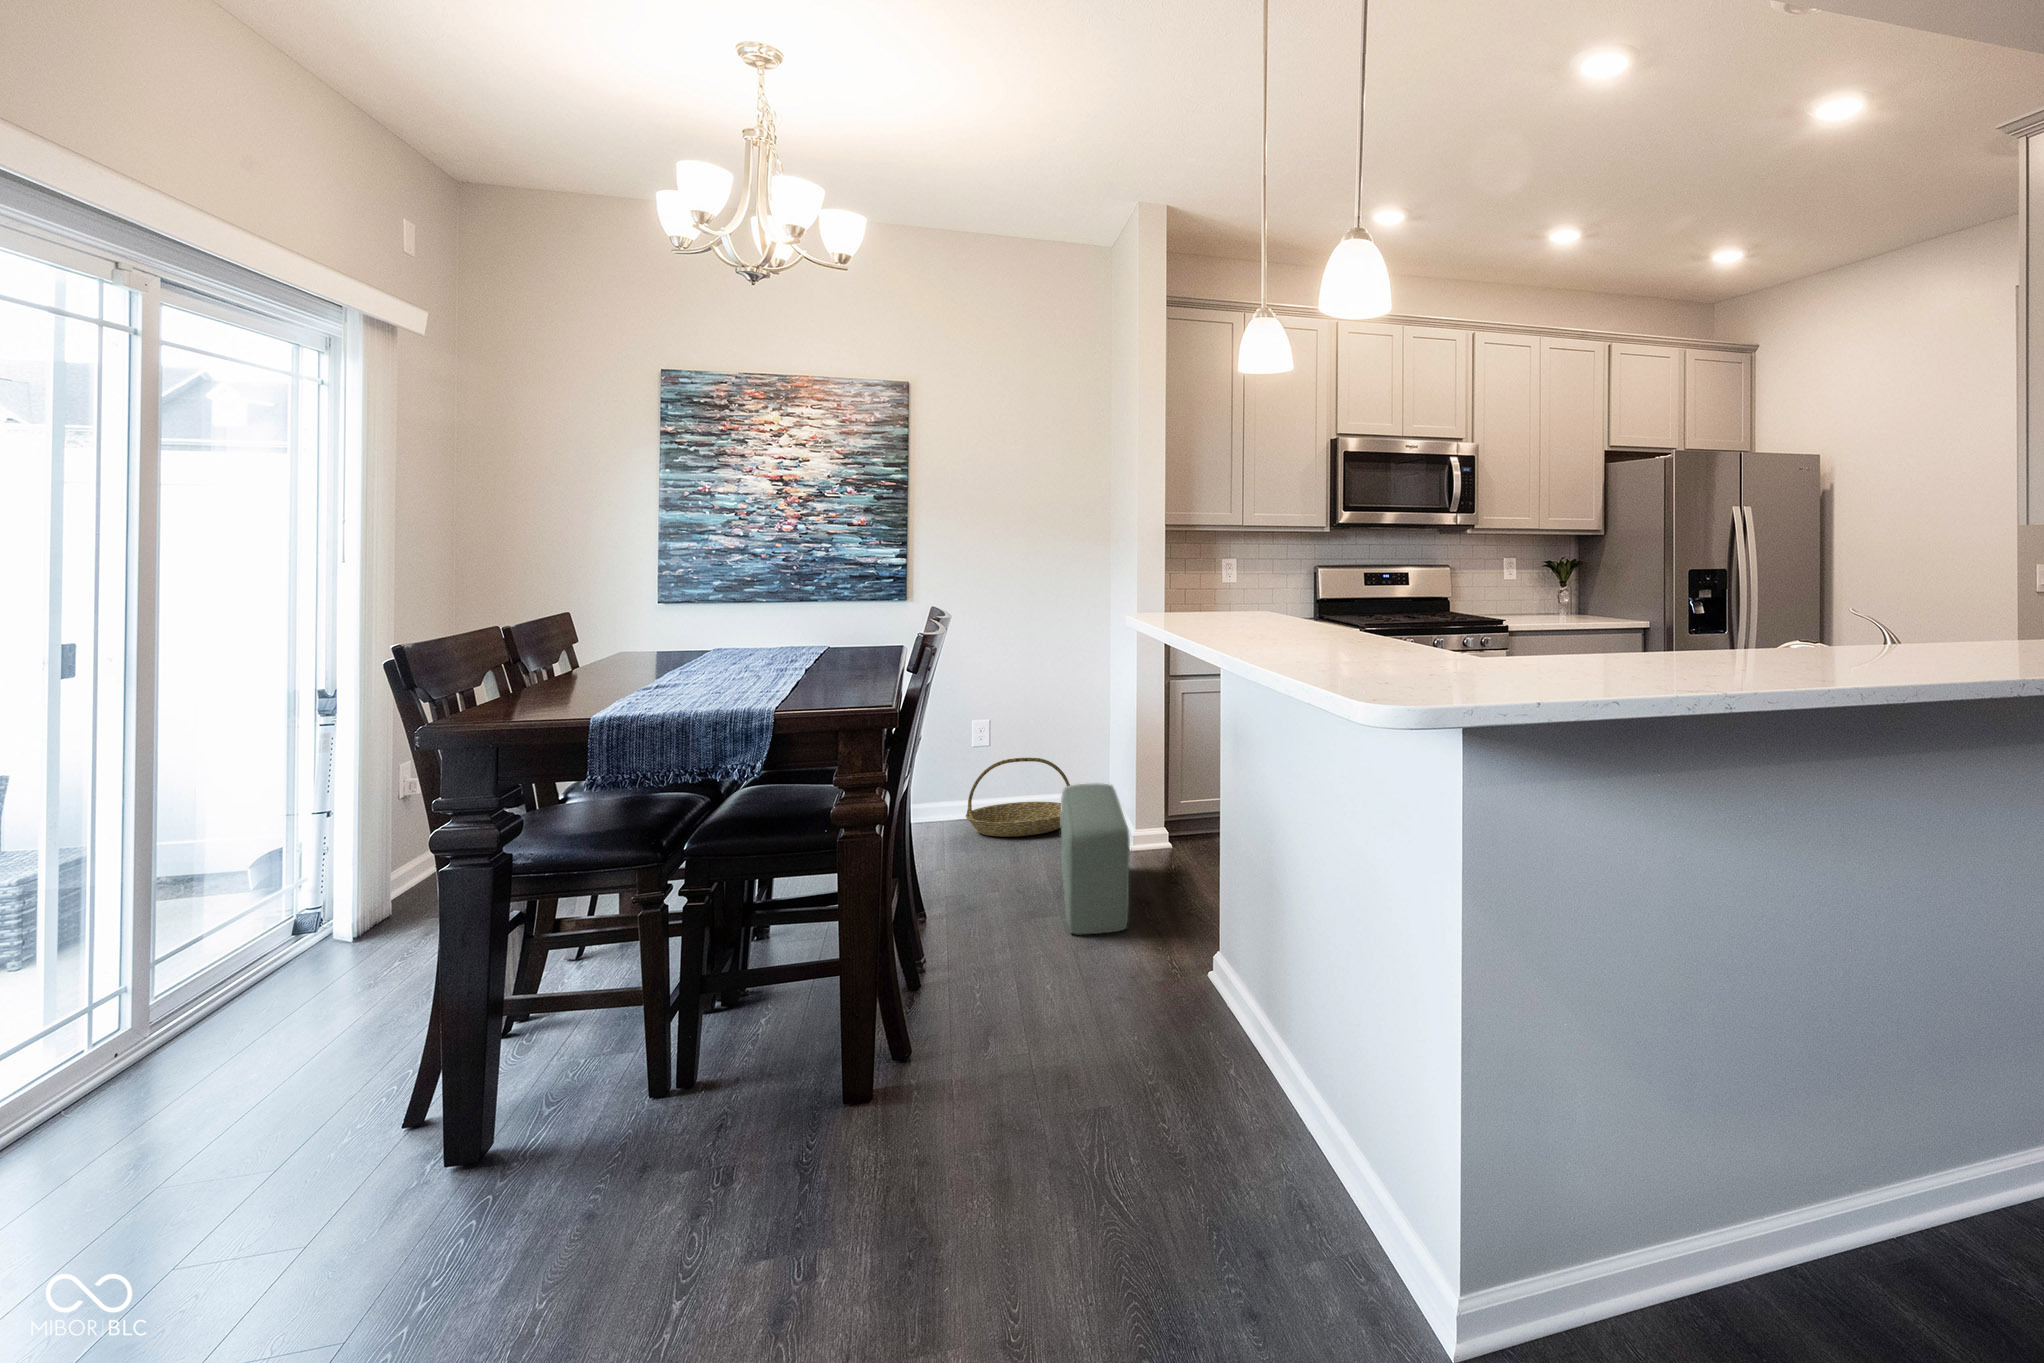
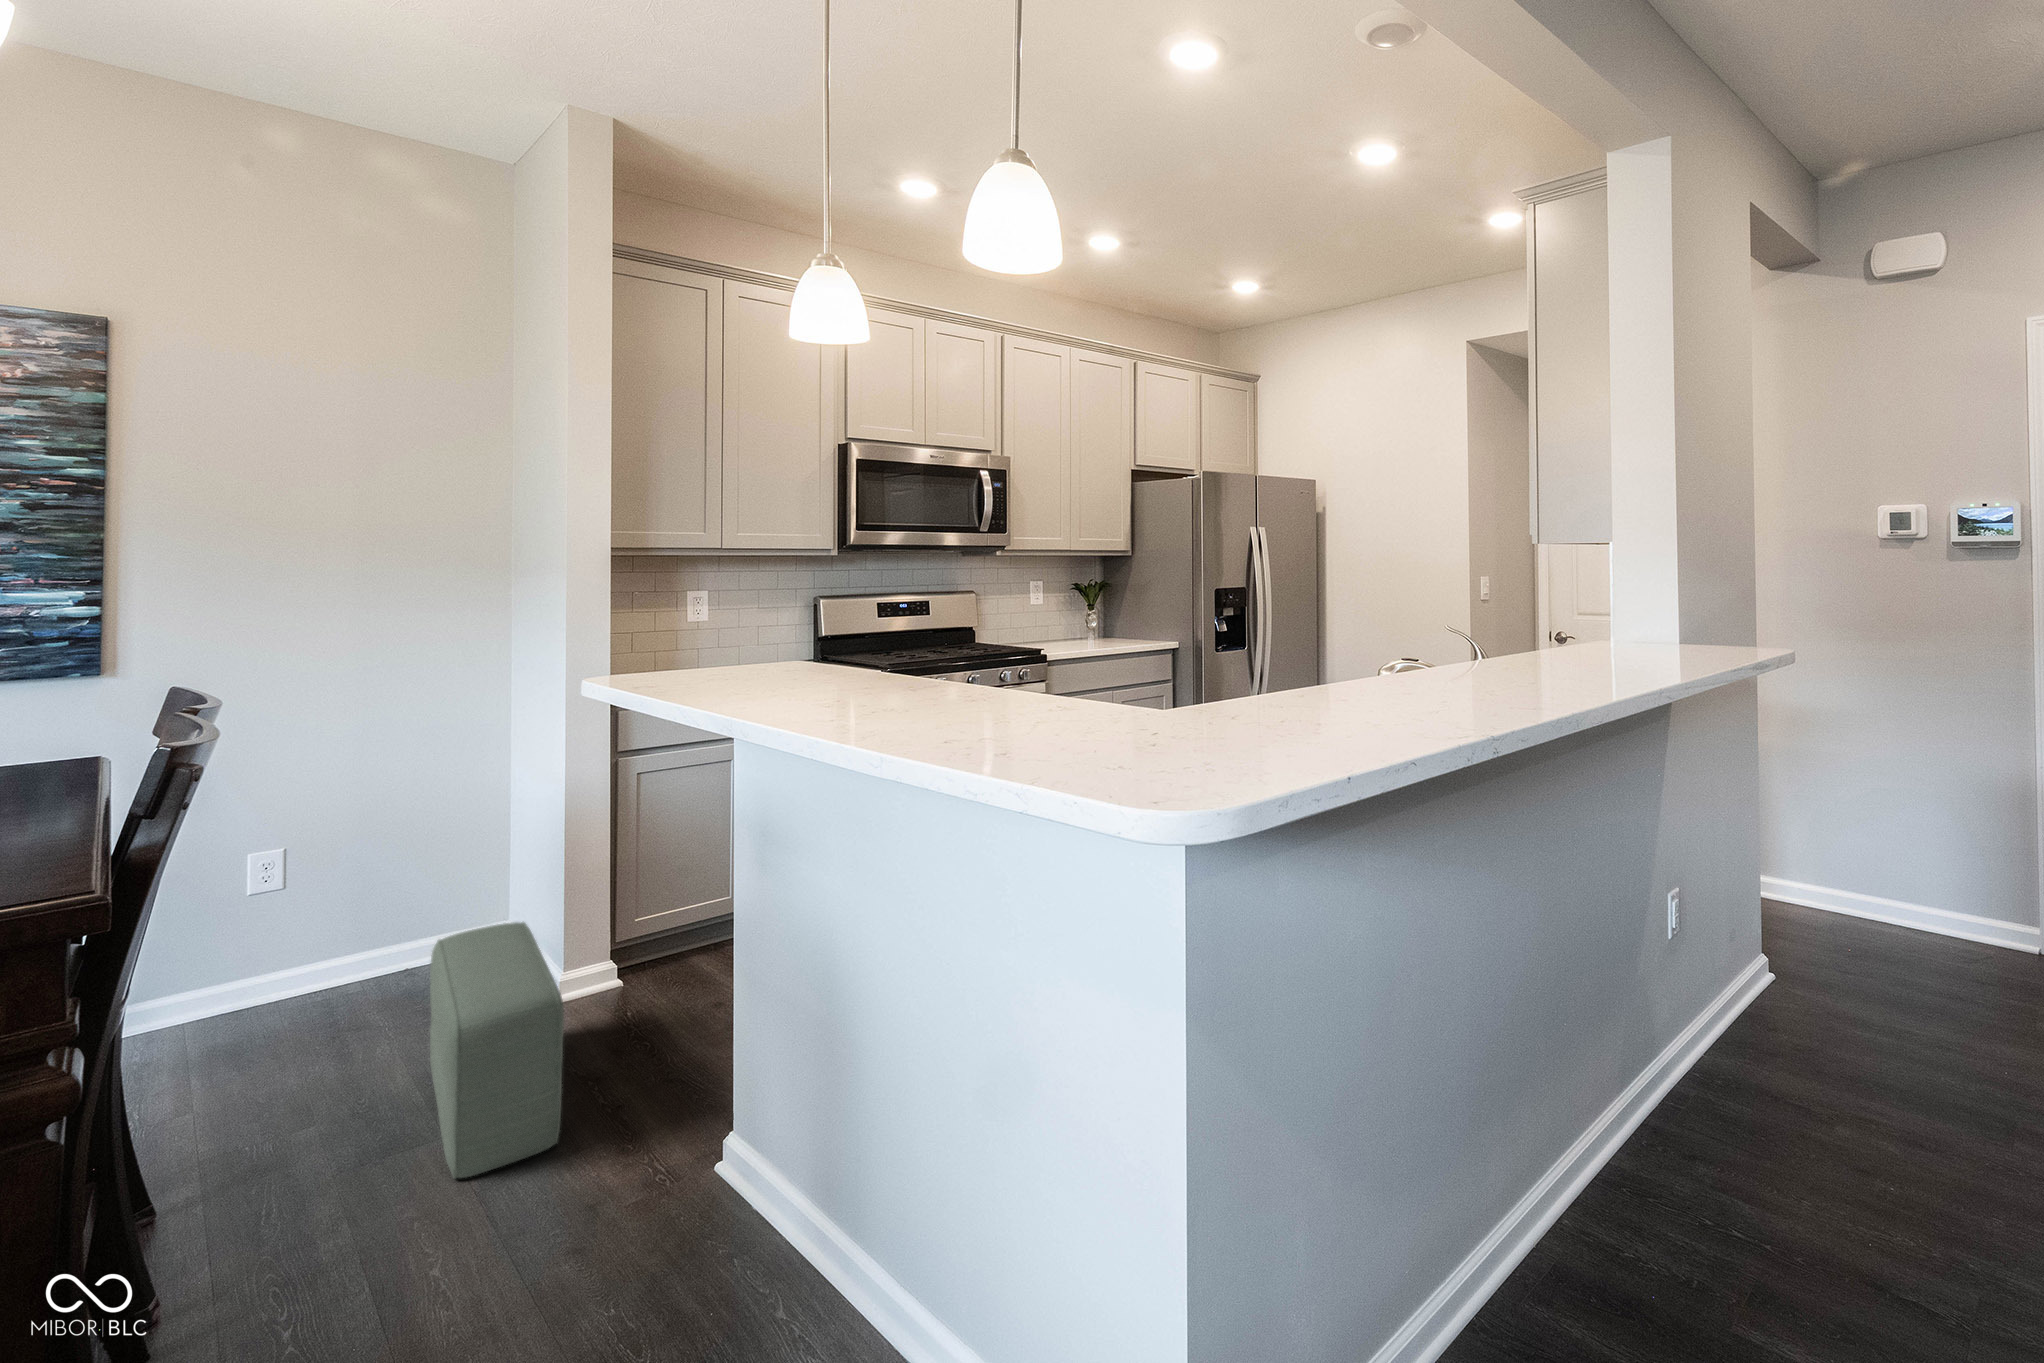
basket: present [966,758,1070,837] -> none [231,894,450,1030]

